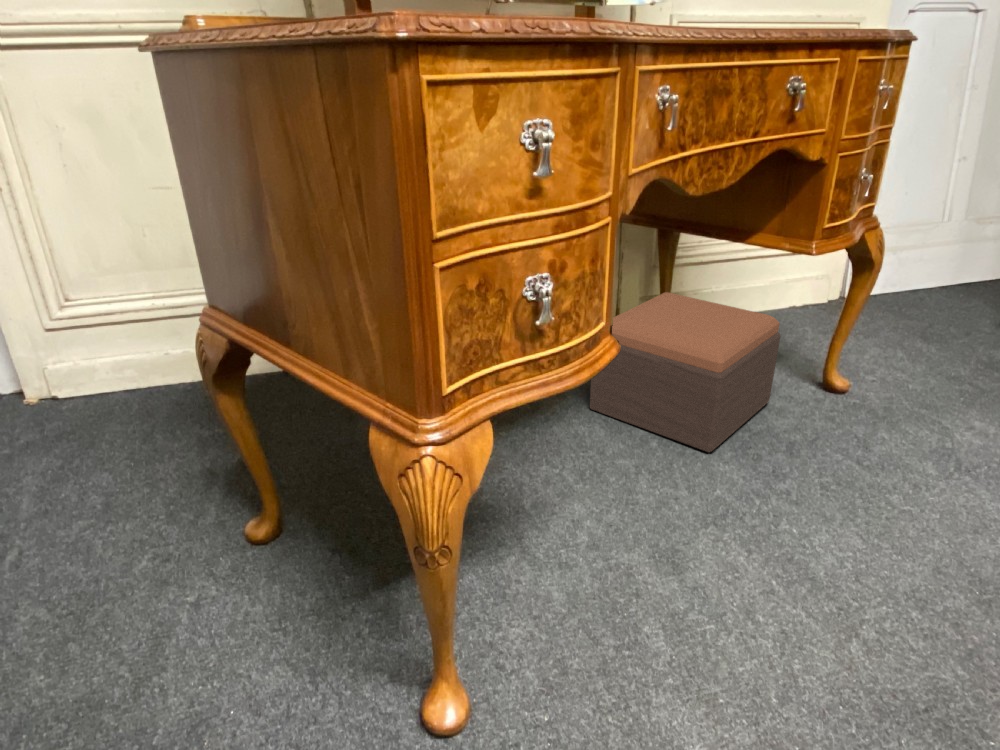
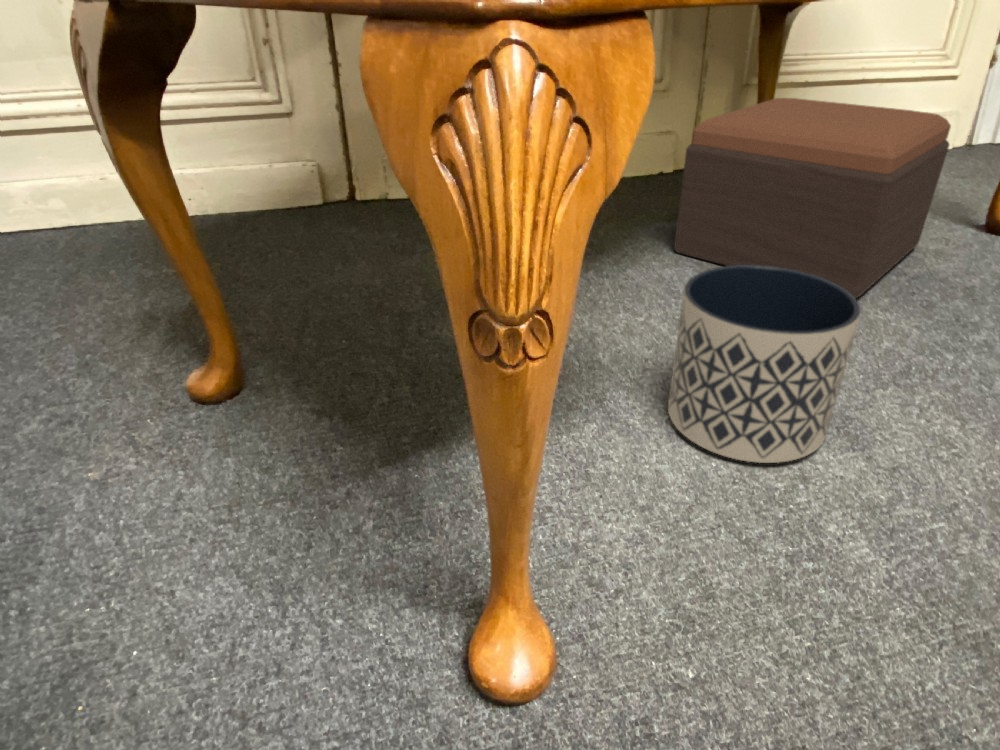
planter: none [561,453,667,586] -> present [668,265,861,463]

